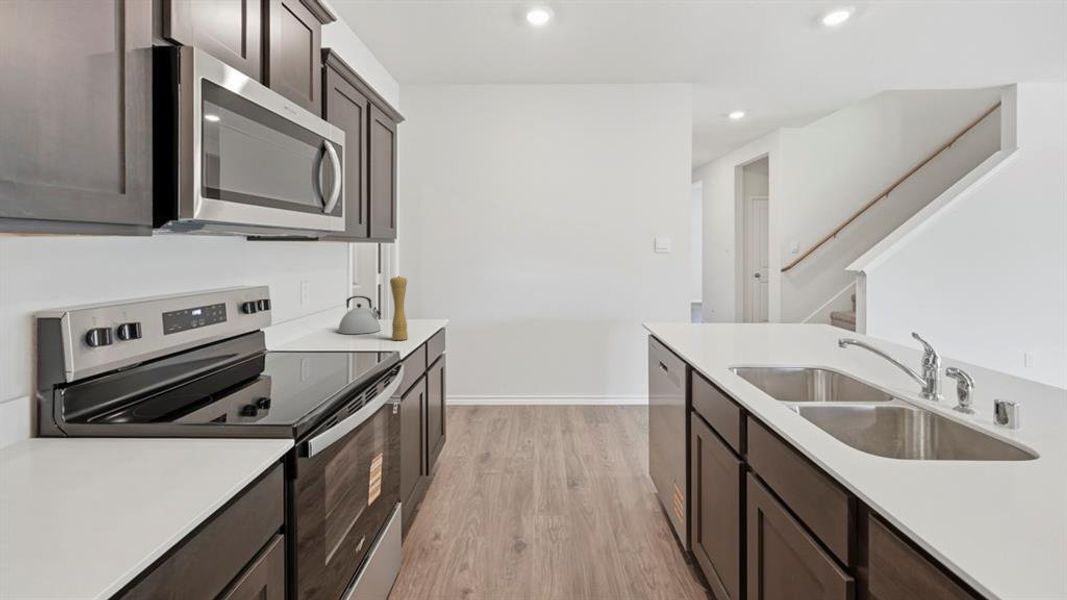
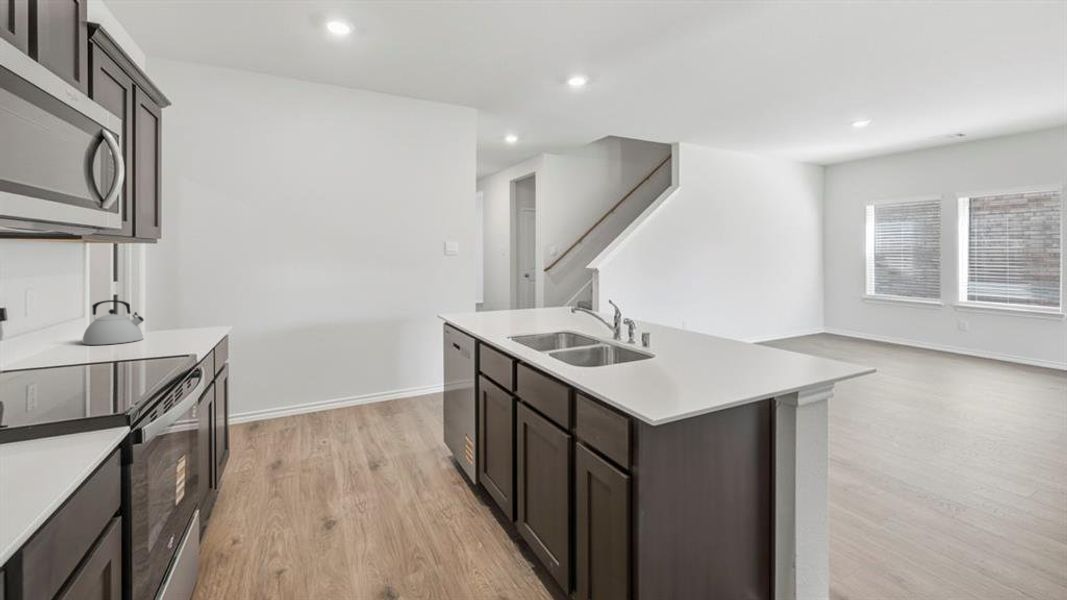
pepper mill: present [390,276,408,340] -> none [165,276,190,346]

